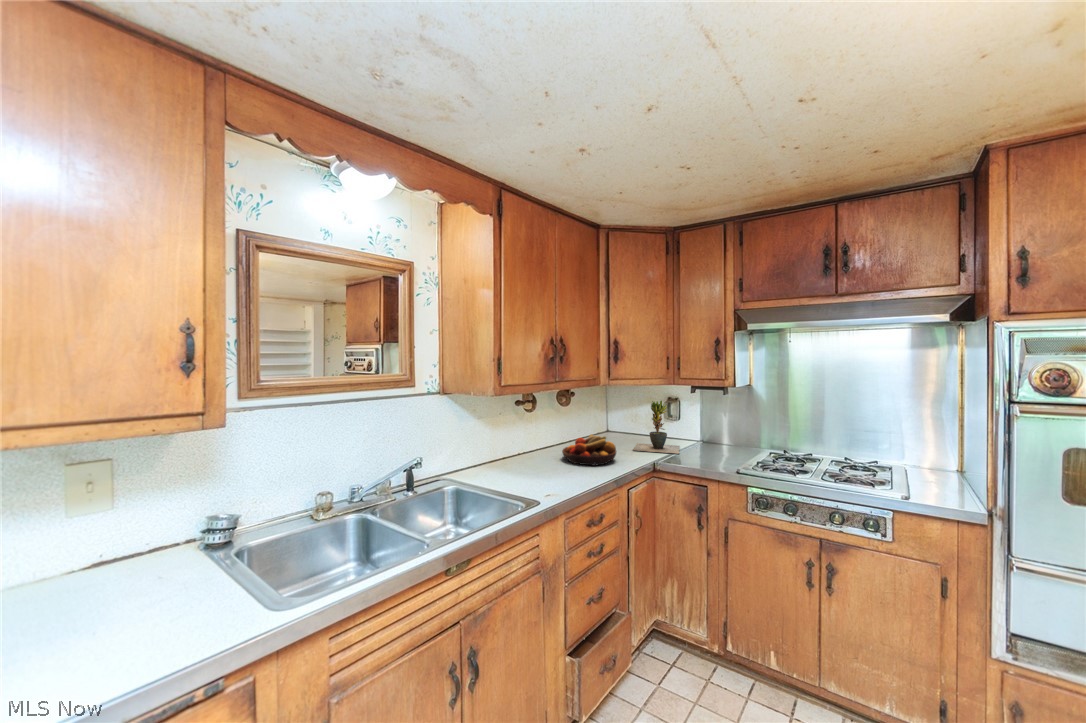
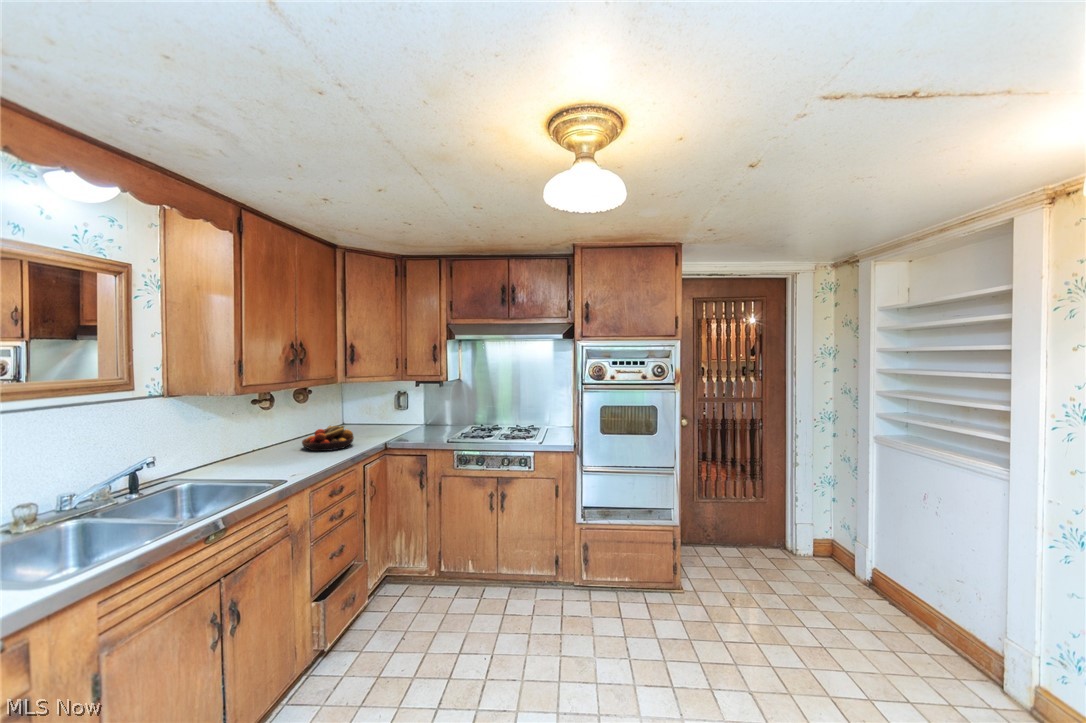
potted plant: present [633,401,680,454] -> none [368,393,408,436]

